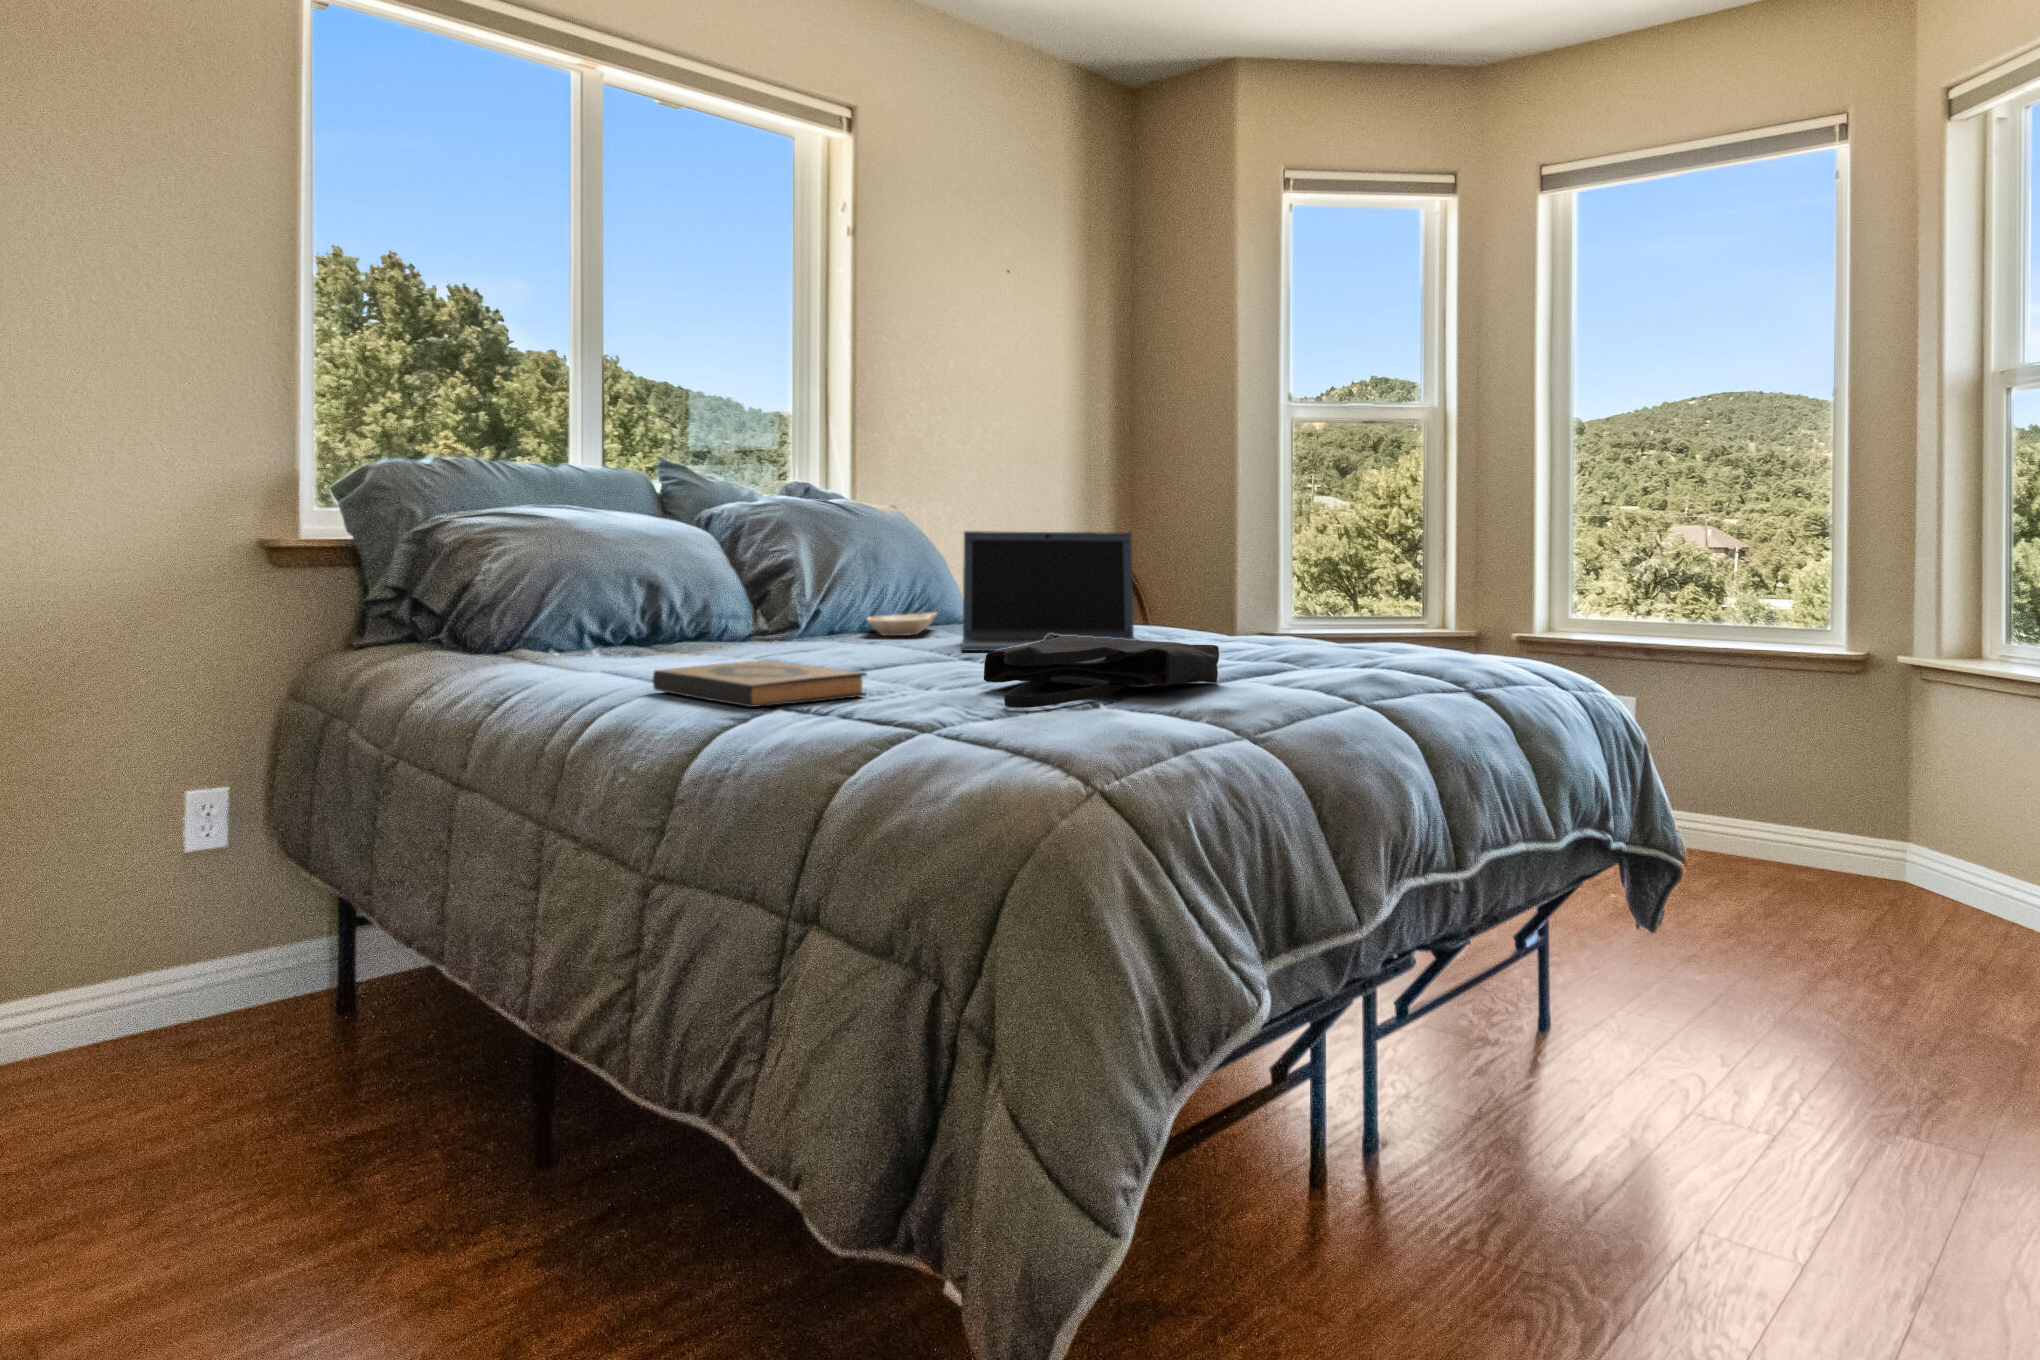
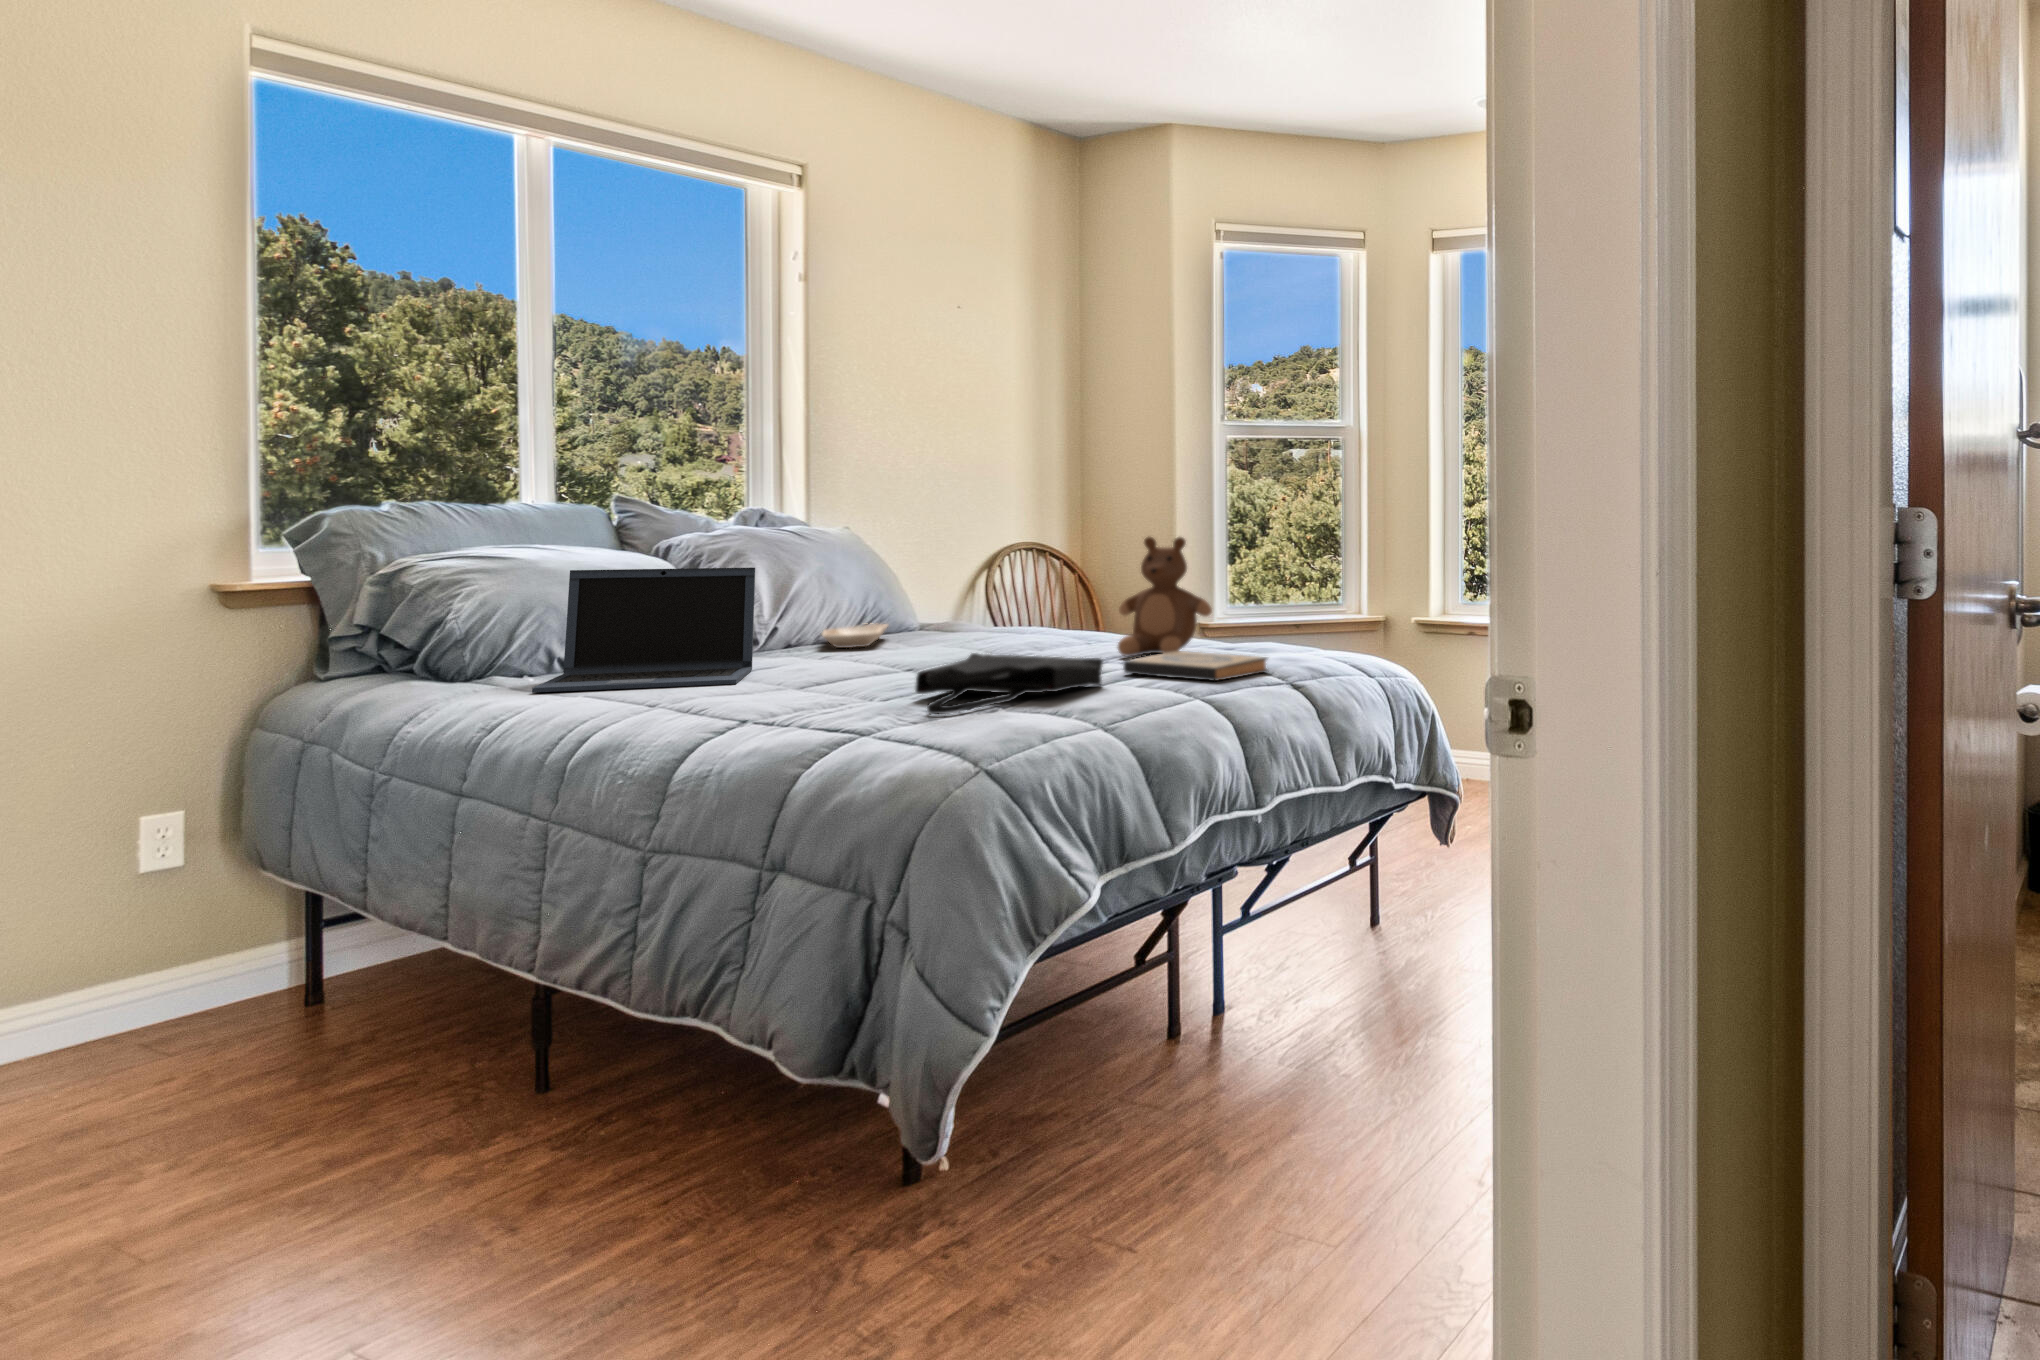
teddy bear: none [1210,502,1329,655] -> present [1118,536,1212,656]
laptop: present [962,531,1136,651] -> present [532,568,755,692]
hardback book: present [653,660,867,707] -> present [1123,651,1267,681]

